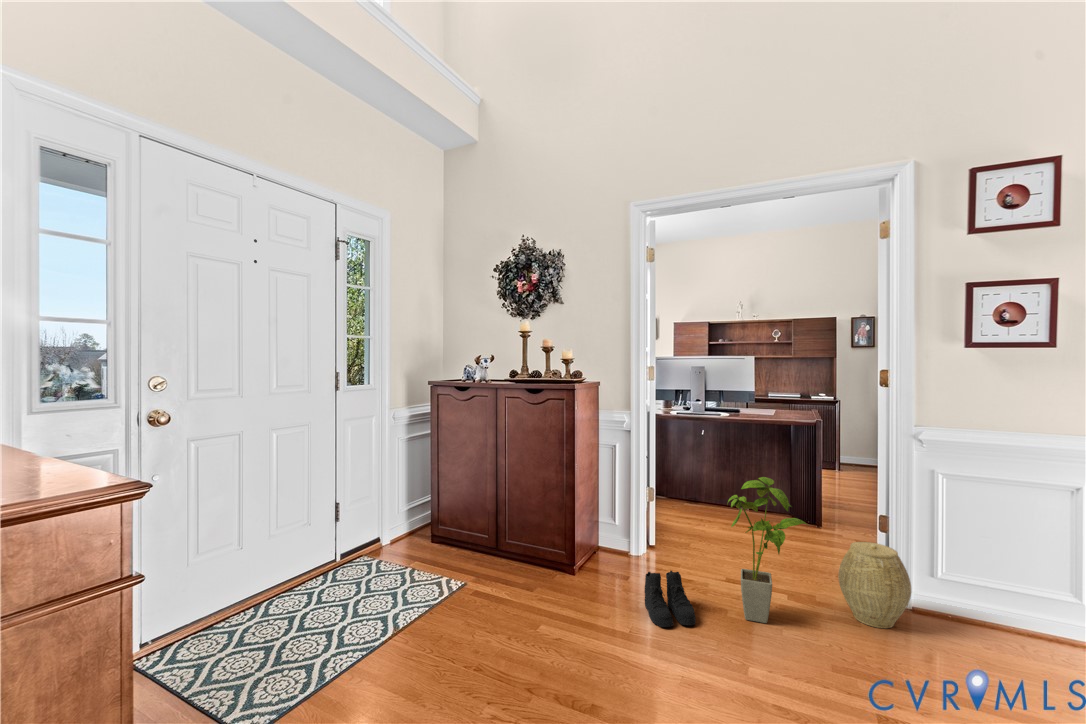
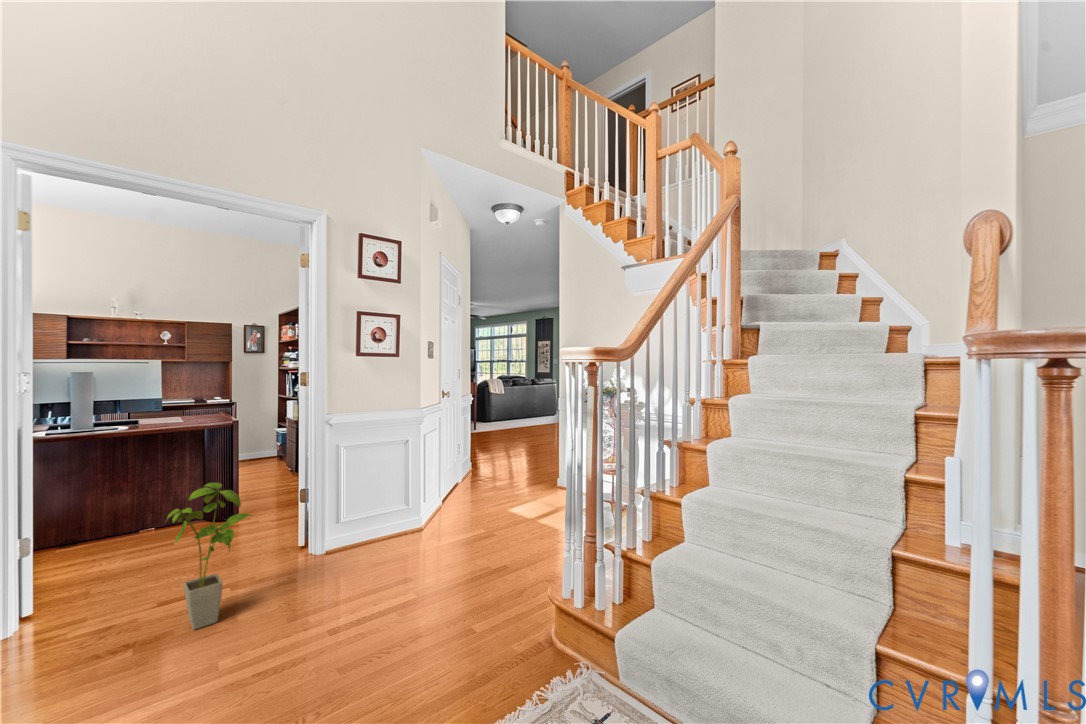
woven basket: present [838,542,911,628] -> none [276,513,331,581]
boots: present [644,571,696,627] -> none [50,618,136,694]

